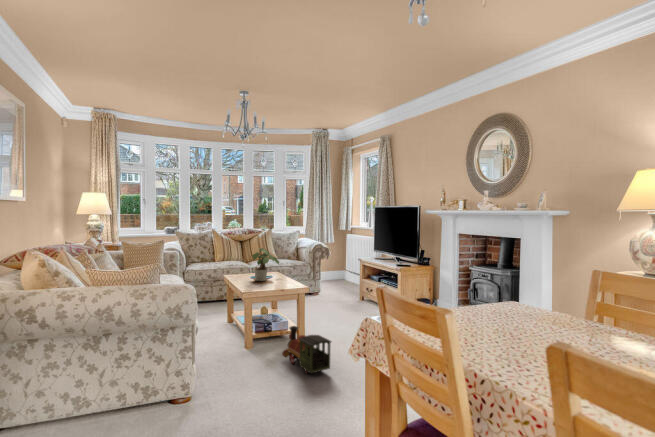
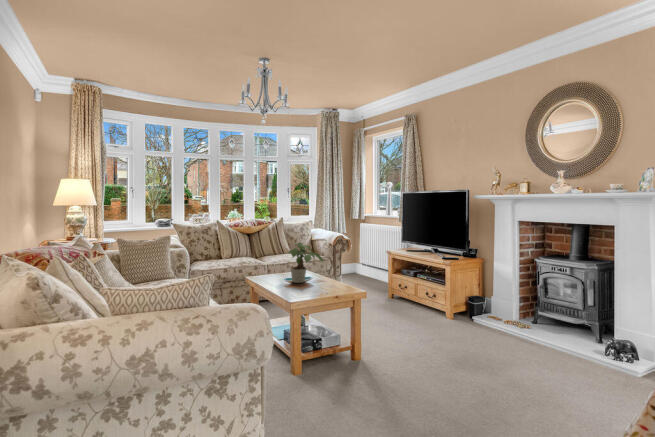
toy train: present [282,326,331,374] -> none [353,343,429,412]

